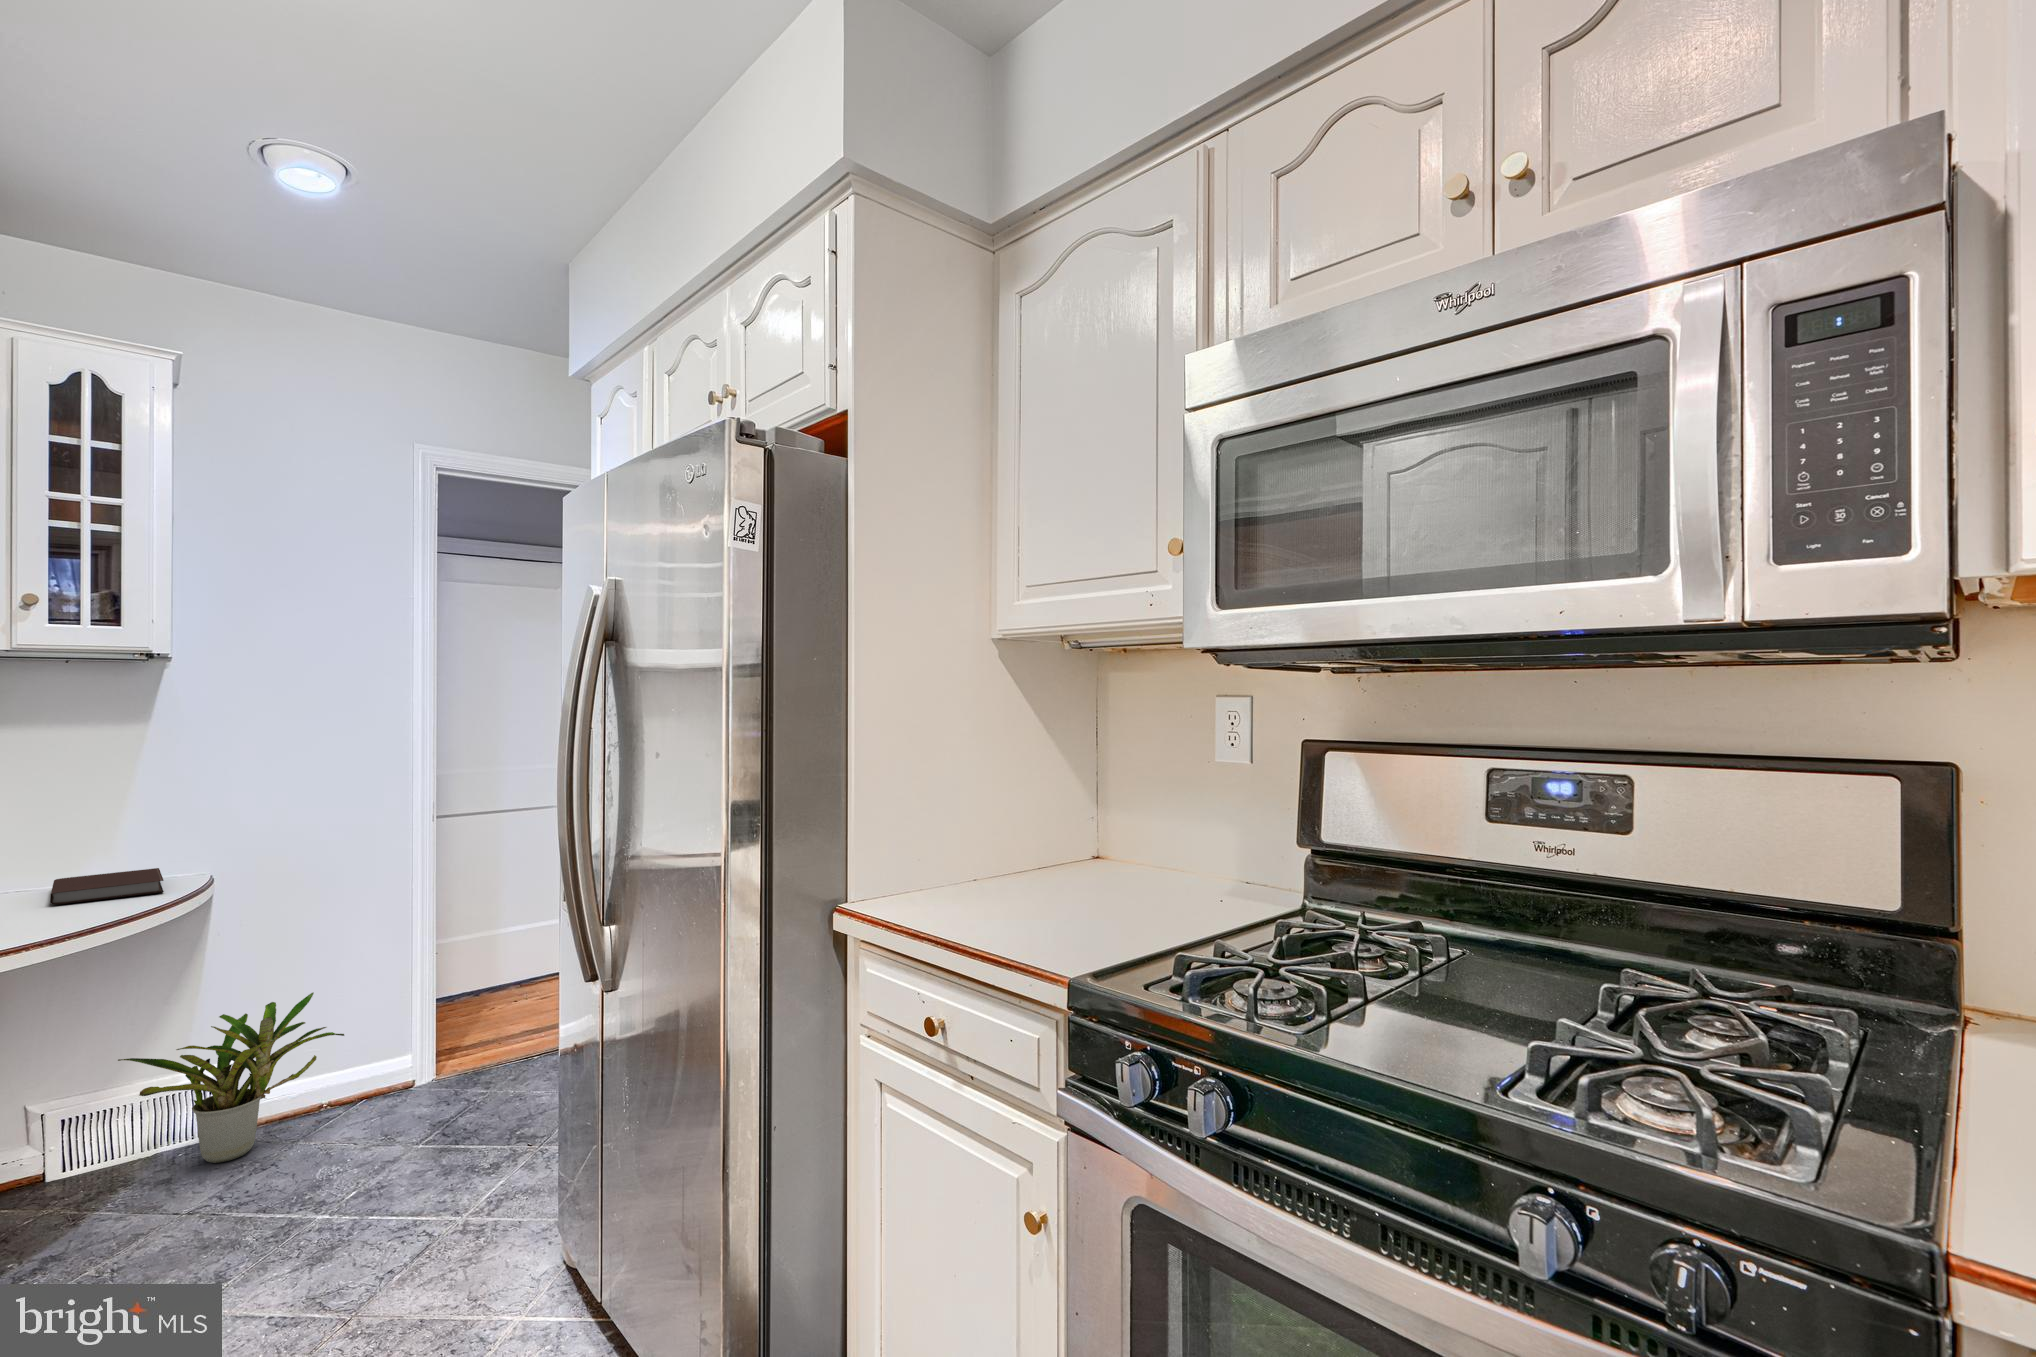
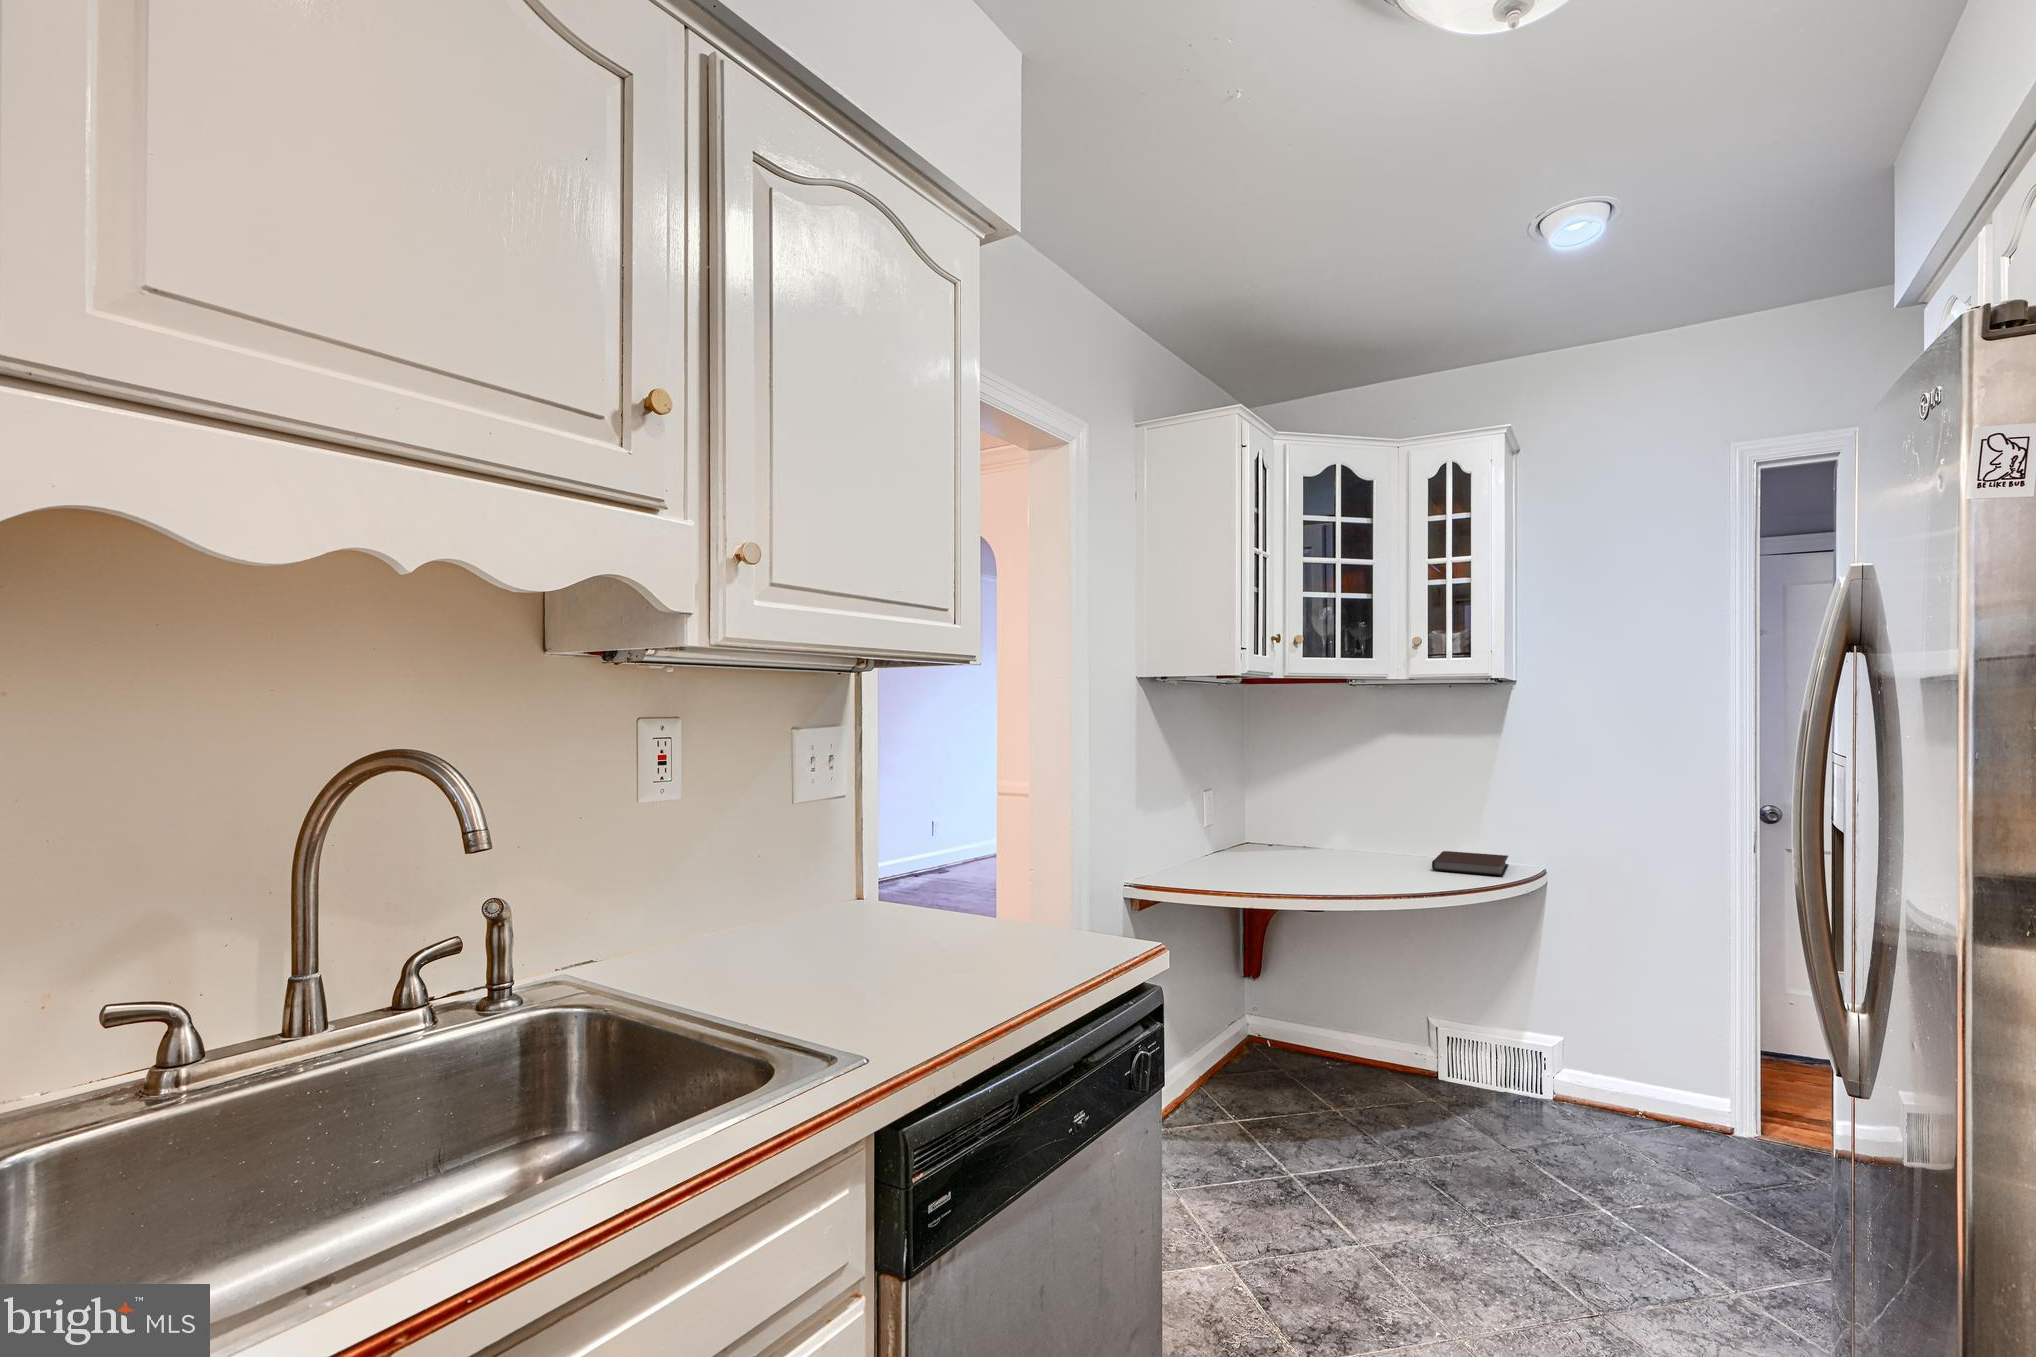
potted plant: present [118,993,344,1163] -> none [1478,993,1655,1125]

